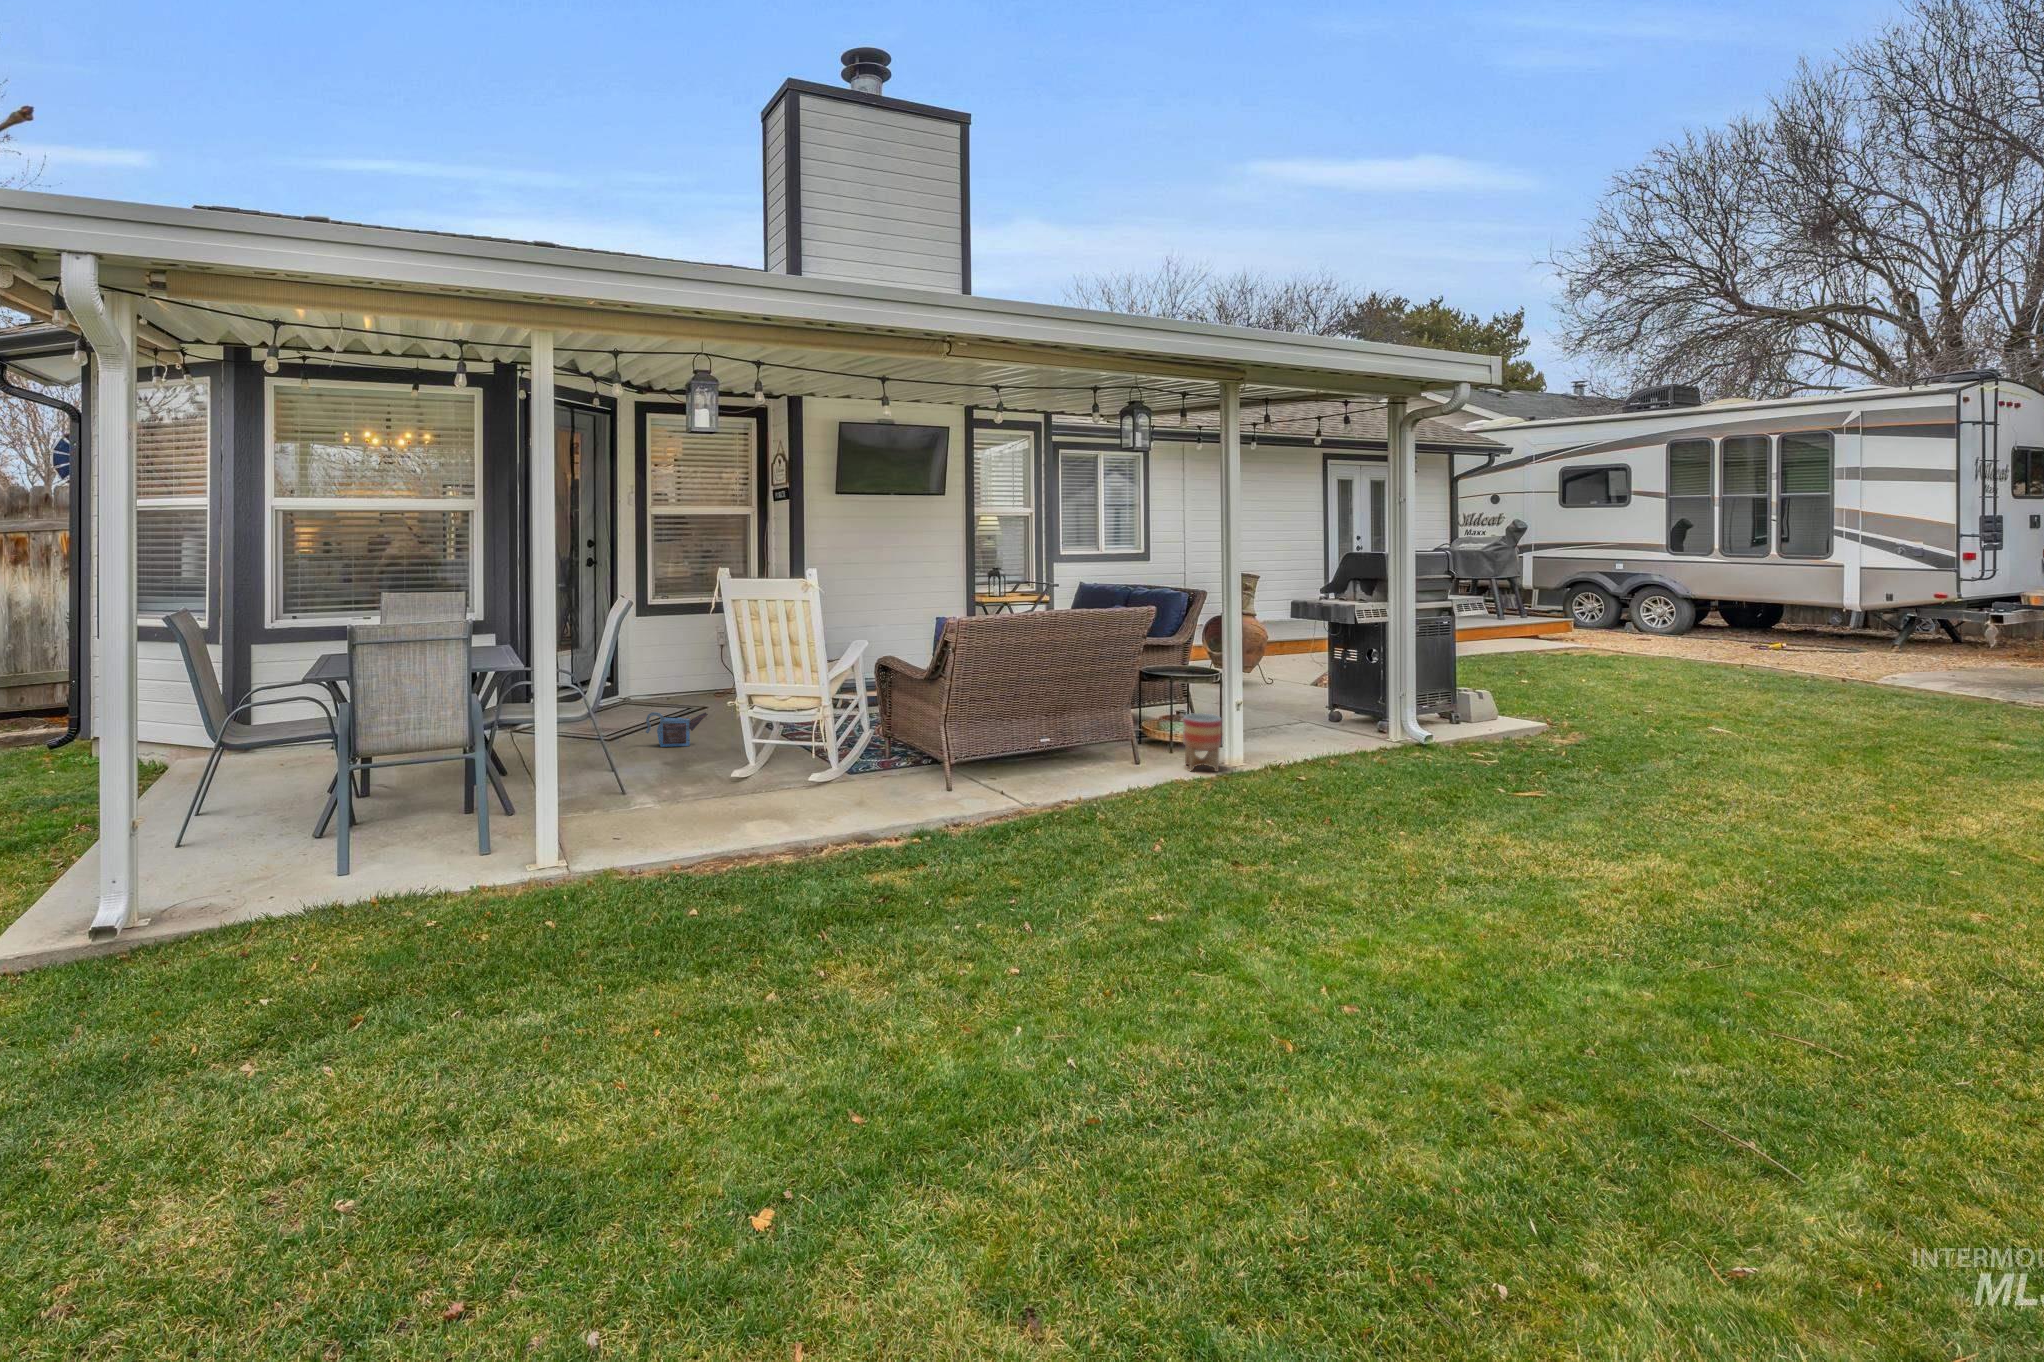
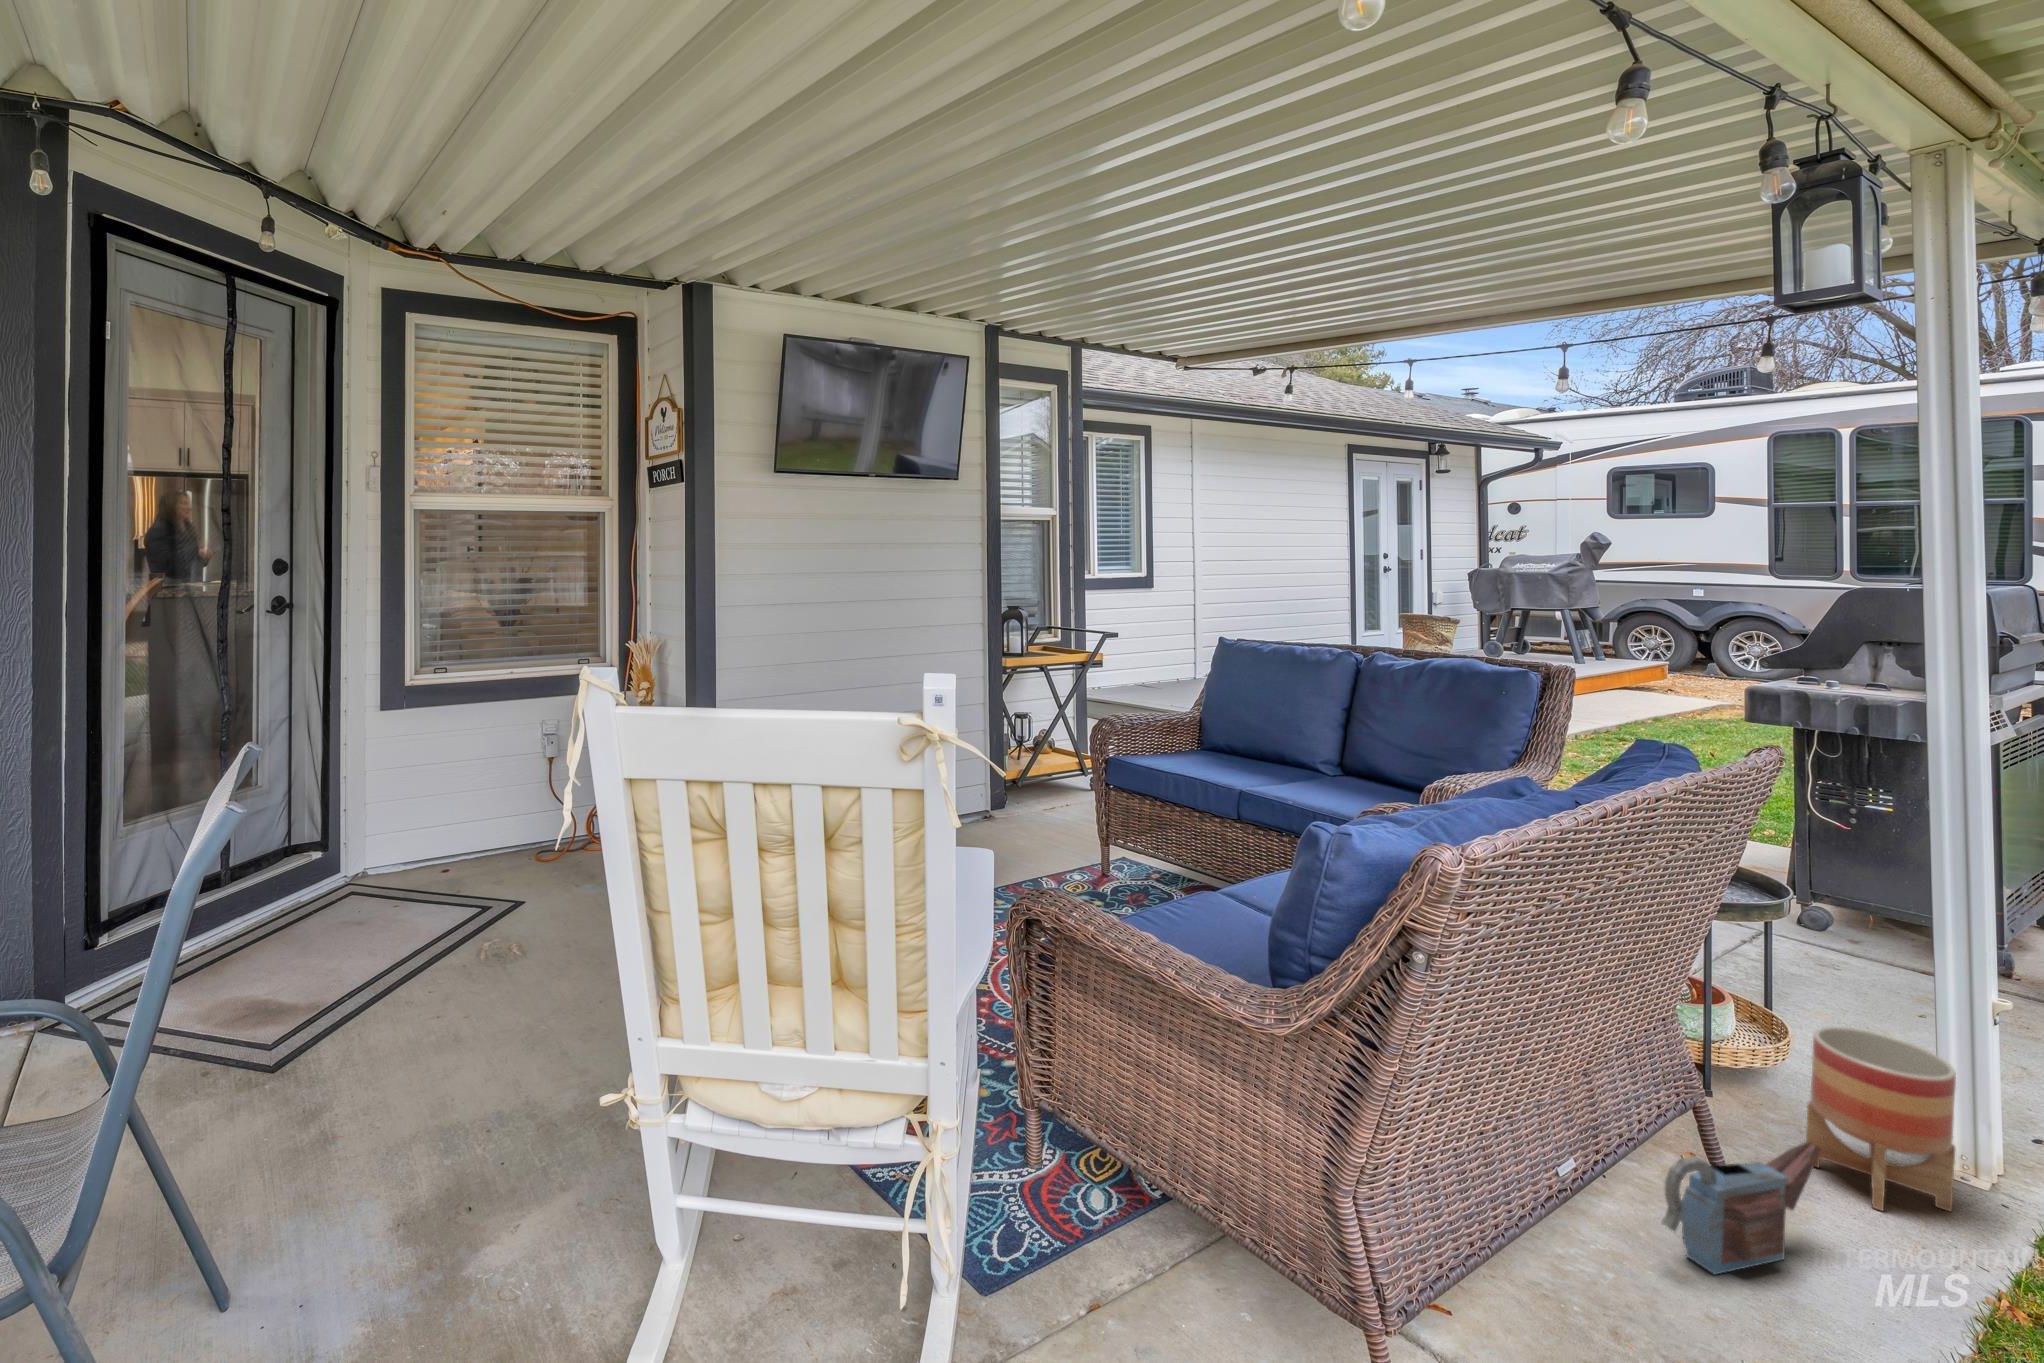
watering can: present [646,712,708,747] -> present [1662,1141,1821,1274]

